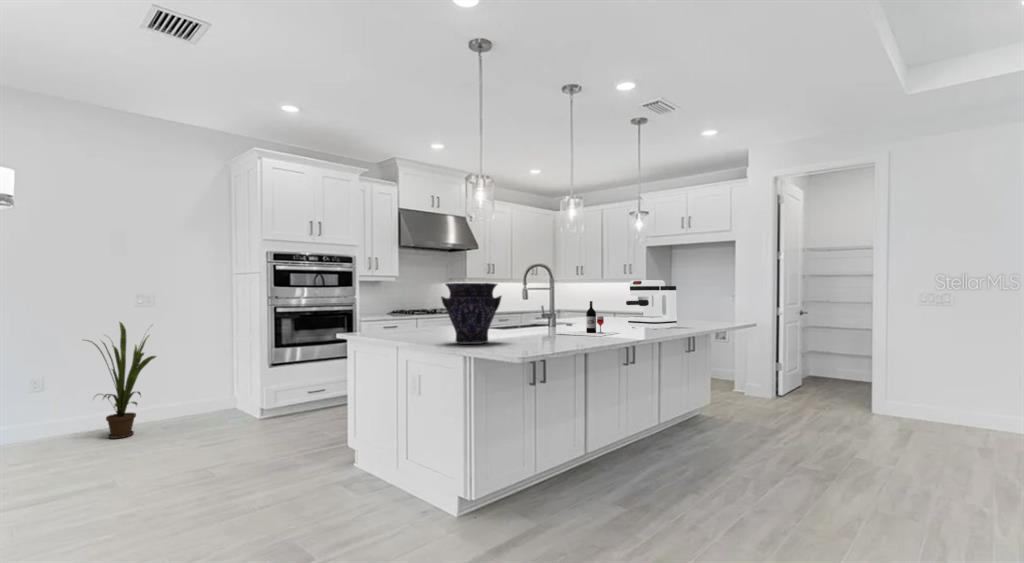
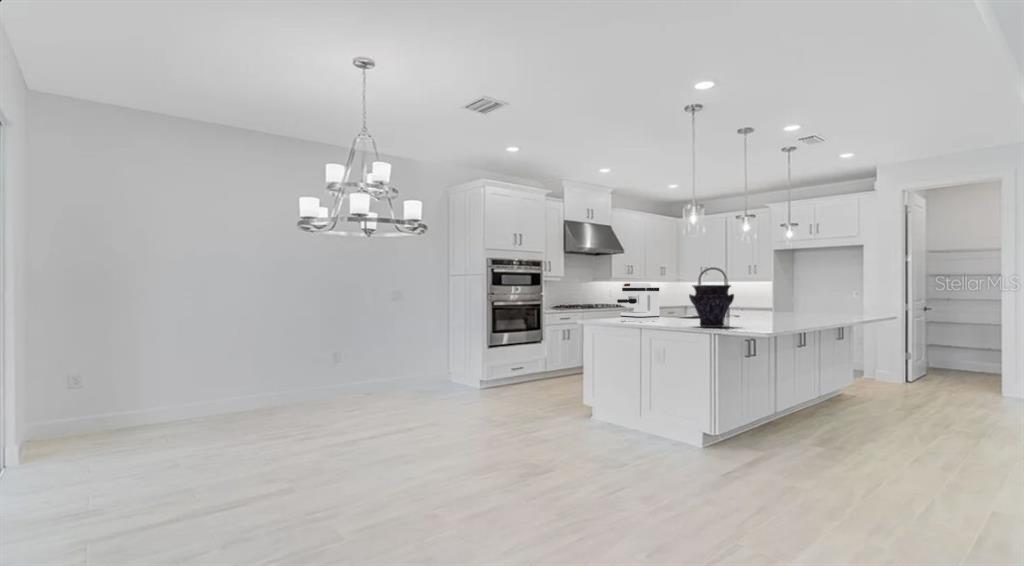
coffee maker: present [626,280,677,329] -> present [617,283,660,322]
wine bottle: present [558,301,617,336] -> none [753,298,804,324]
house plant: present [86,322,156,439] -> none [371,311,421,397]

